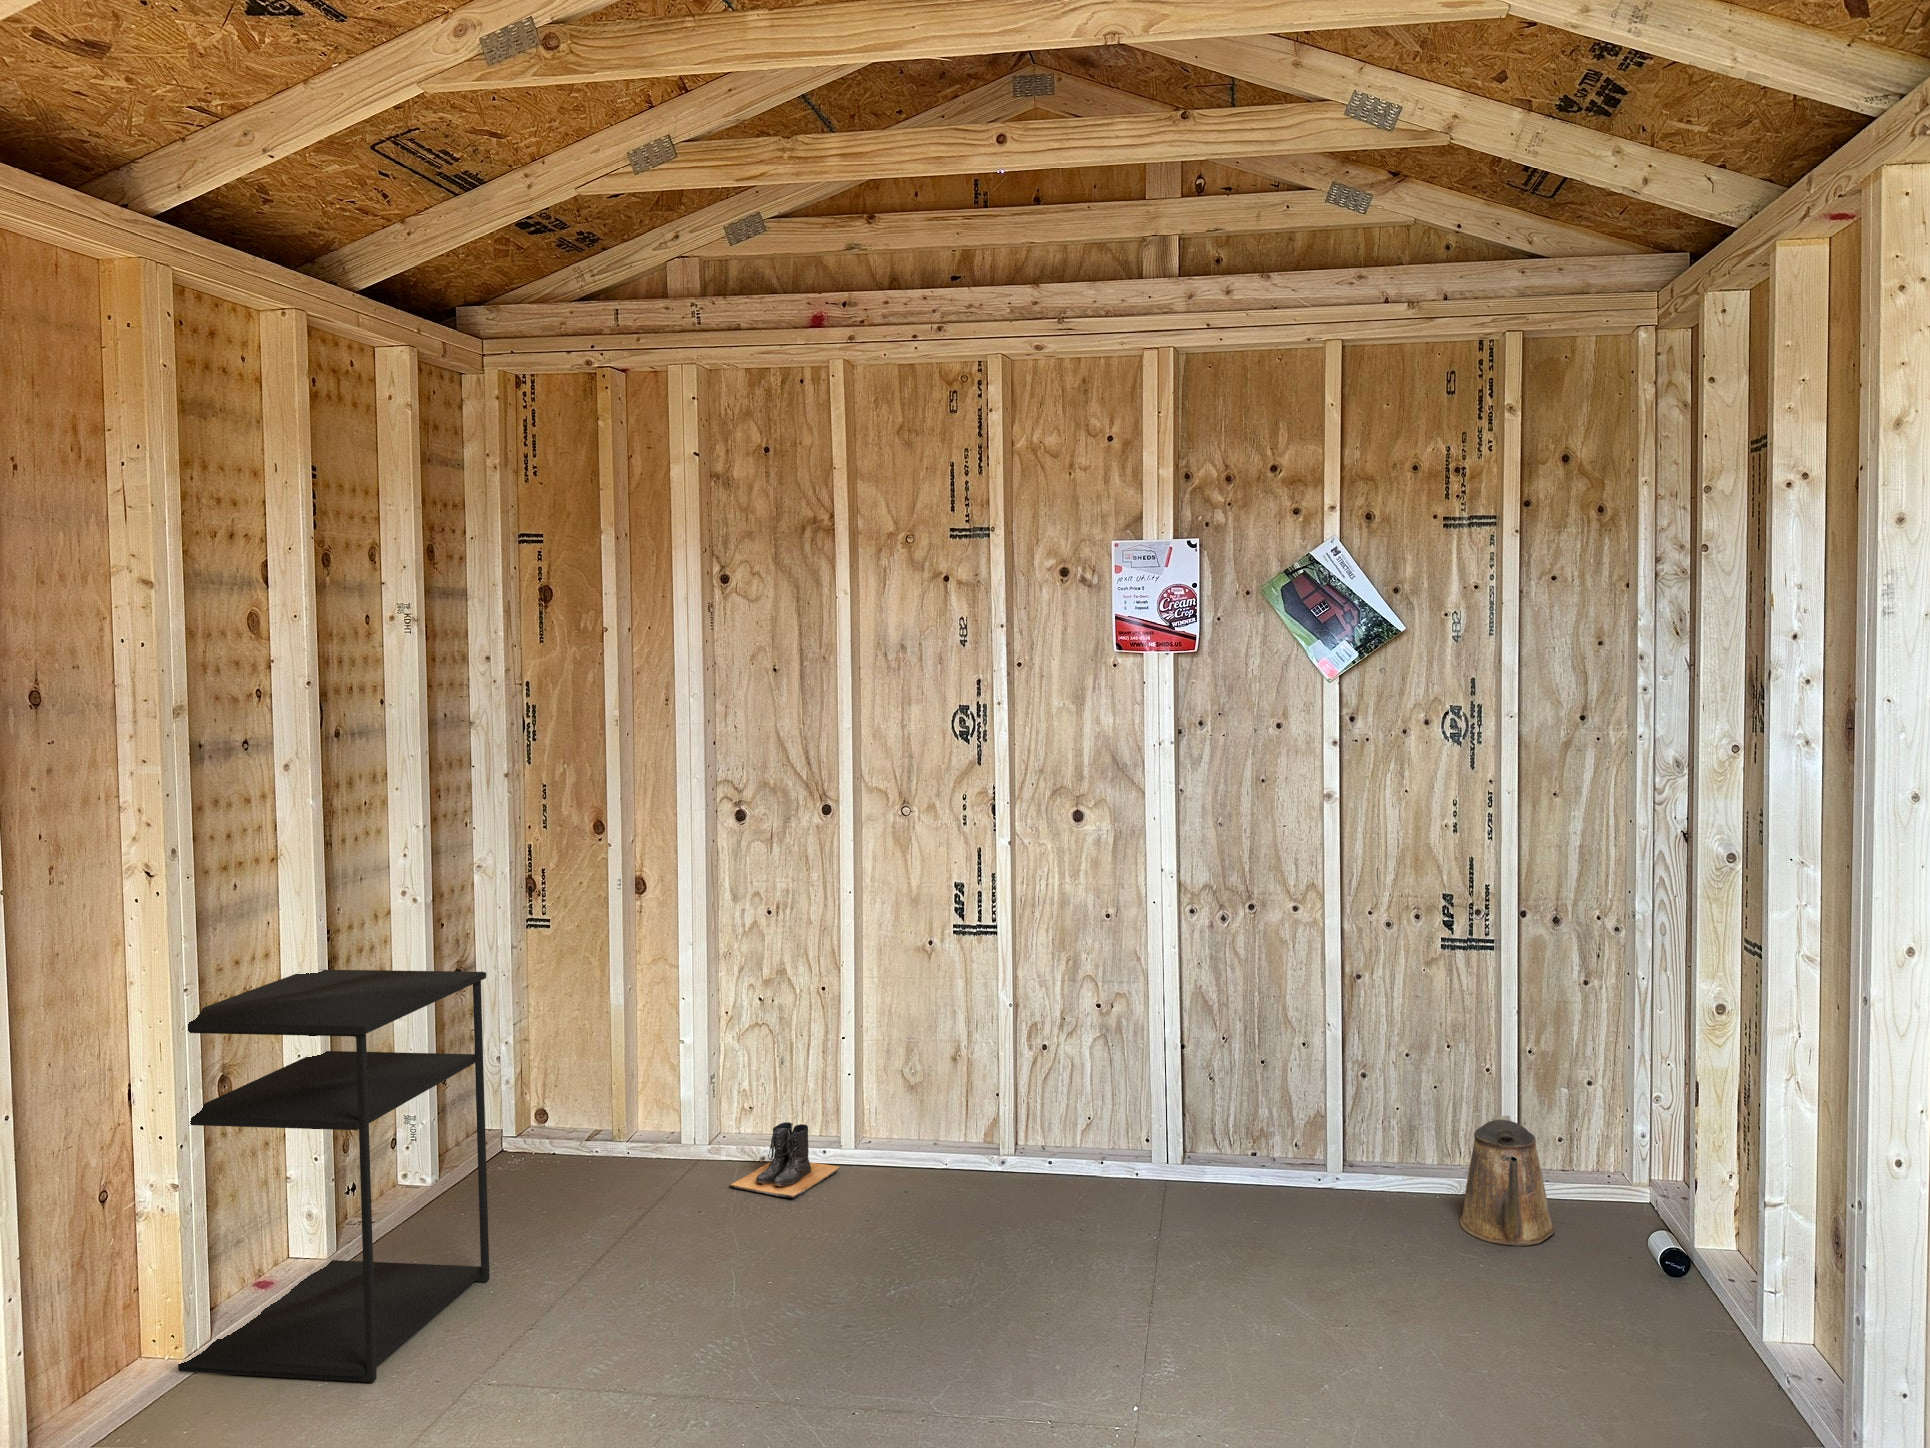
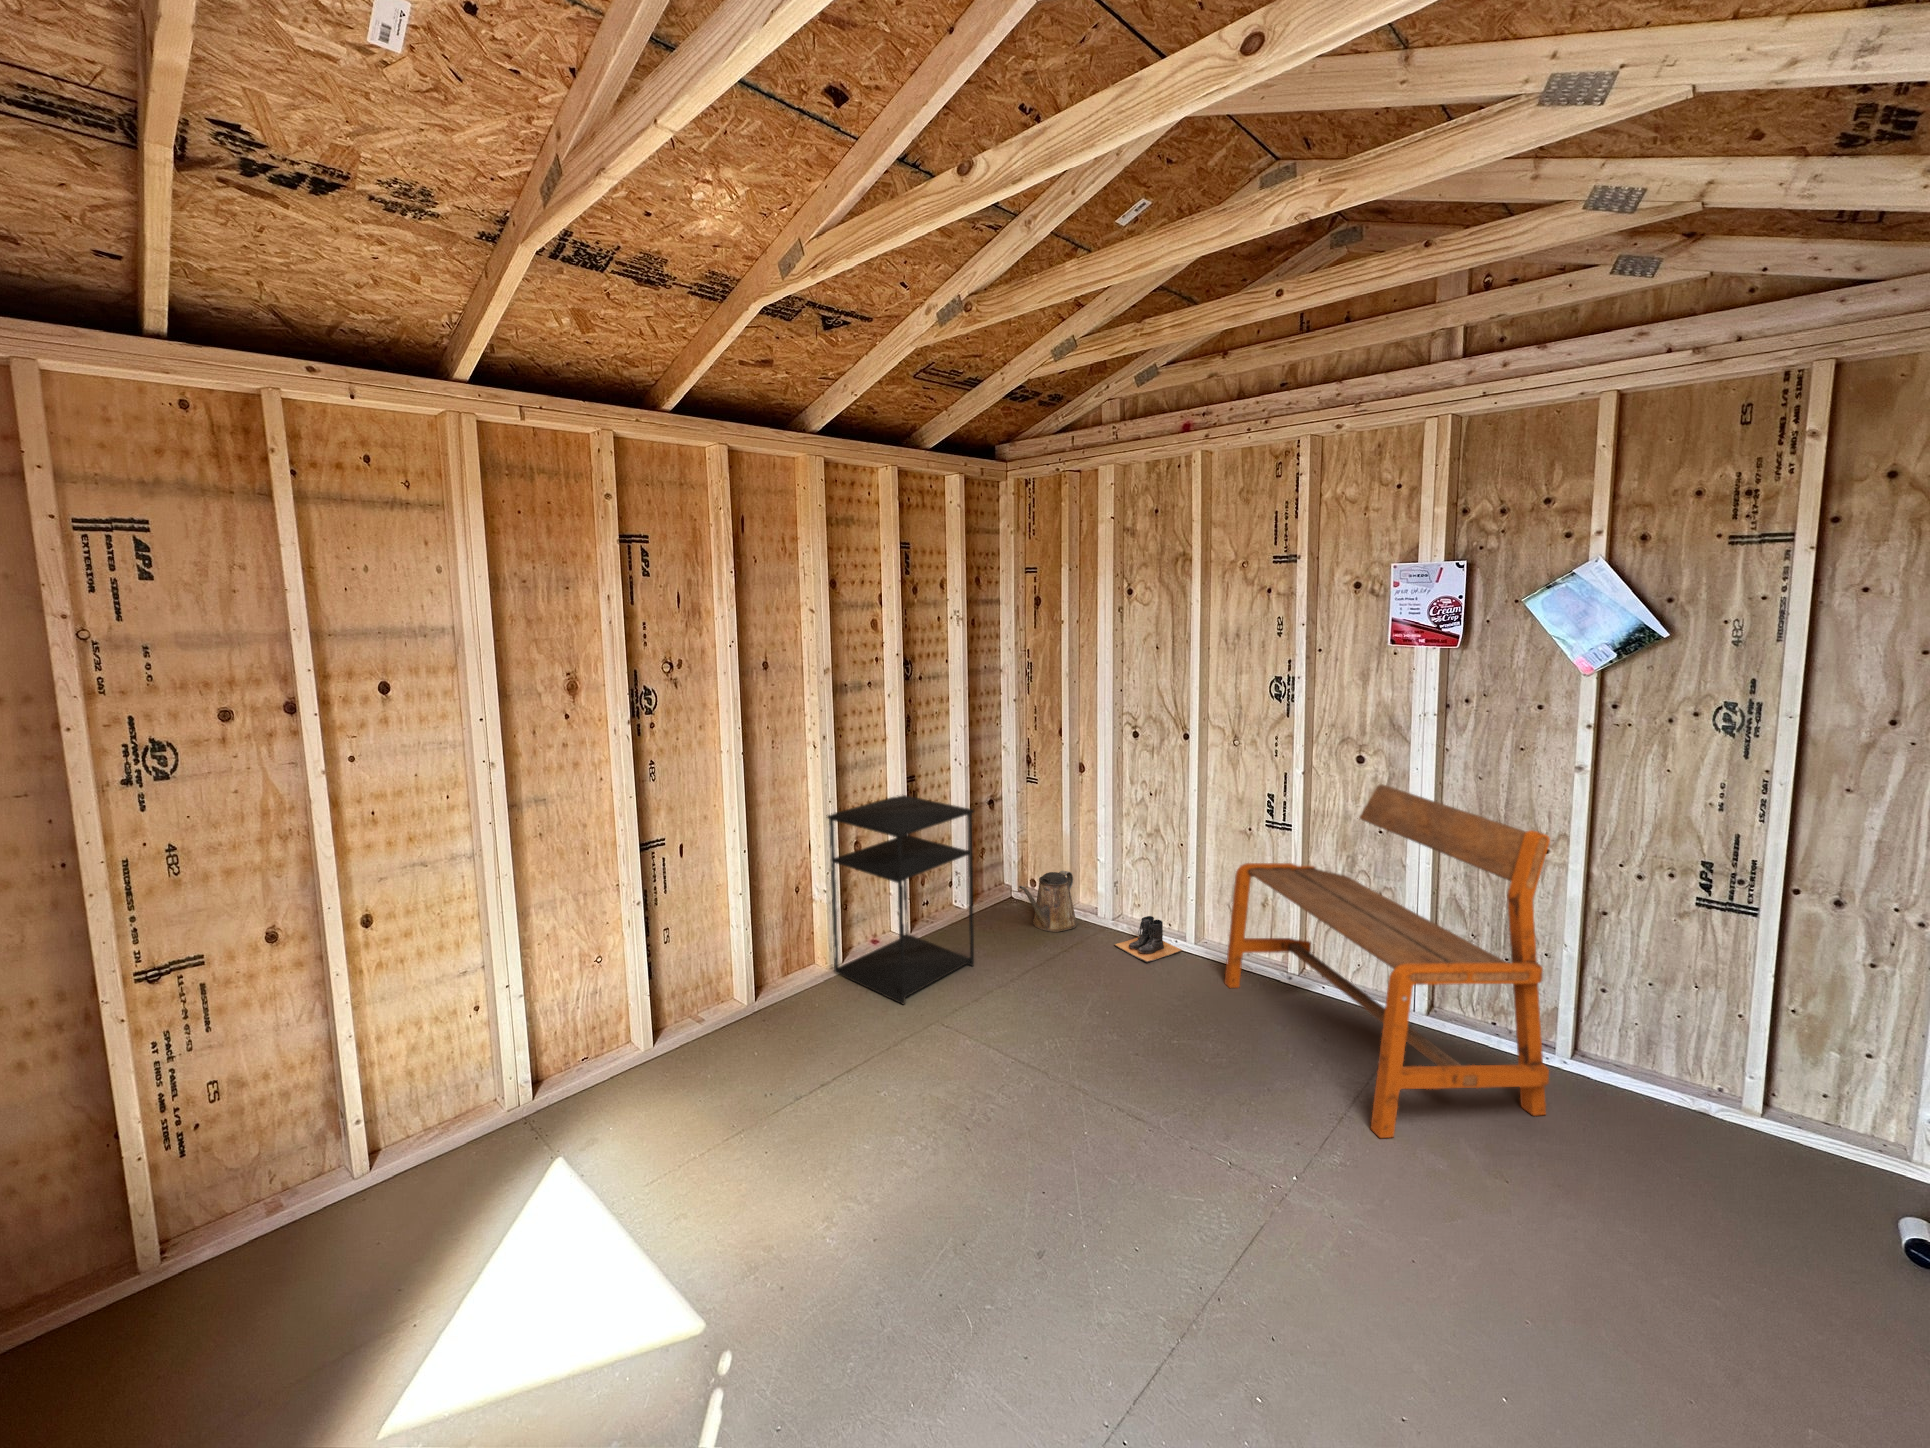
bench: none [918,841,1340,1328] -> present [1225,784,1550,1138]
watering can: present [1460,1116,1555,1246] -> present [1019,871,1077,932]

